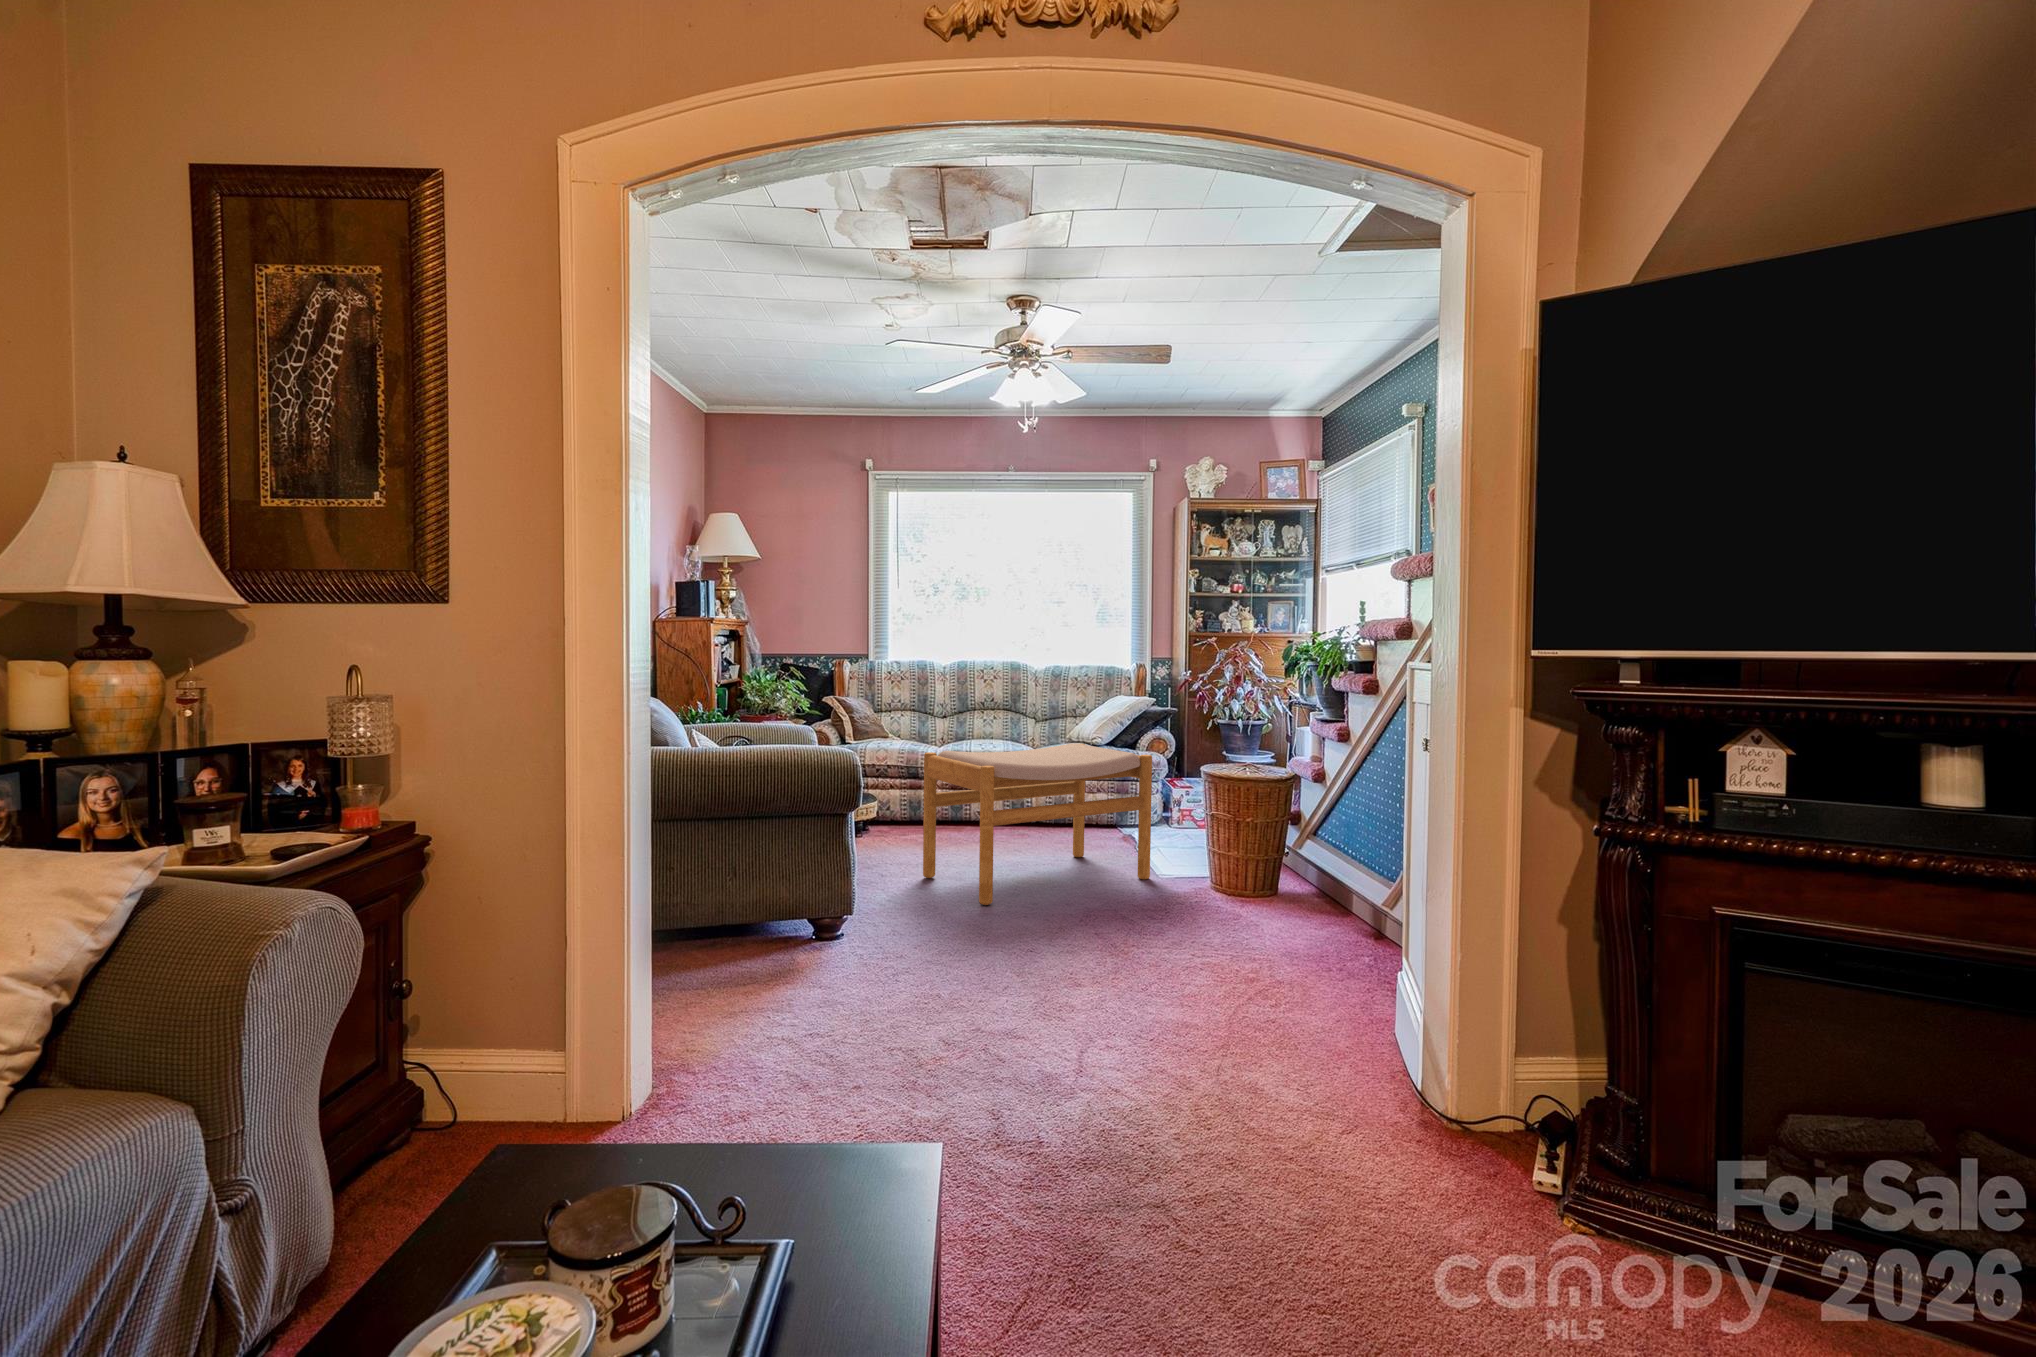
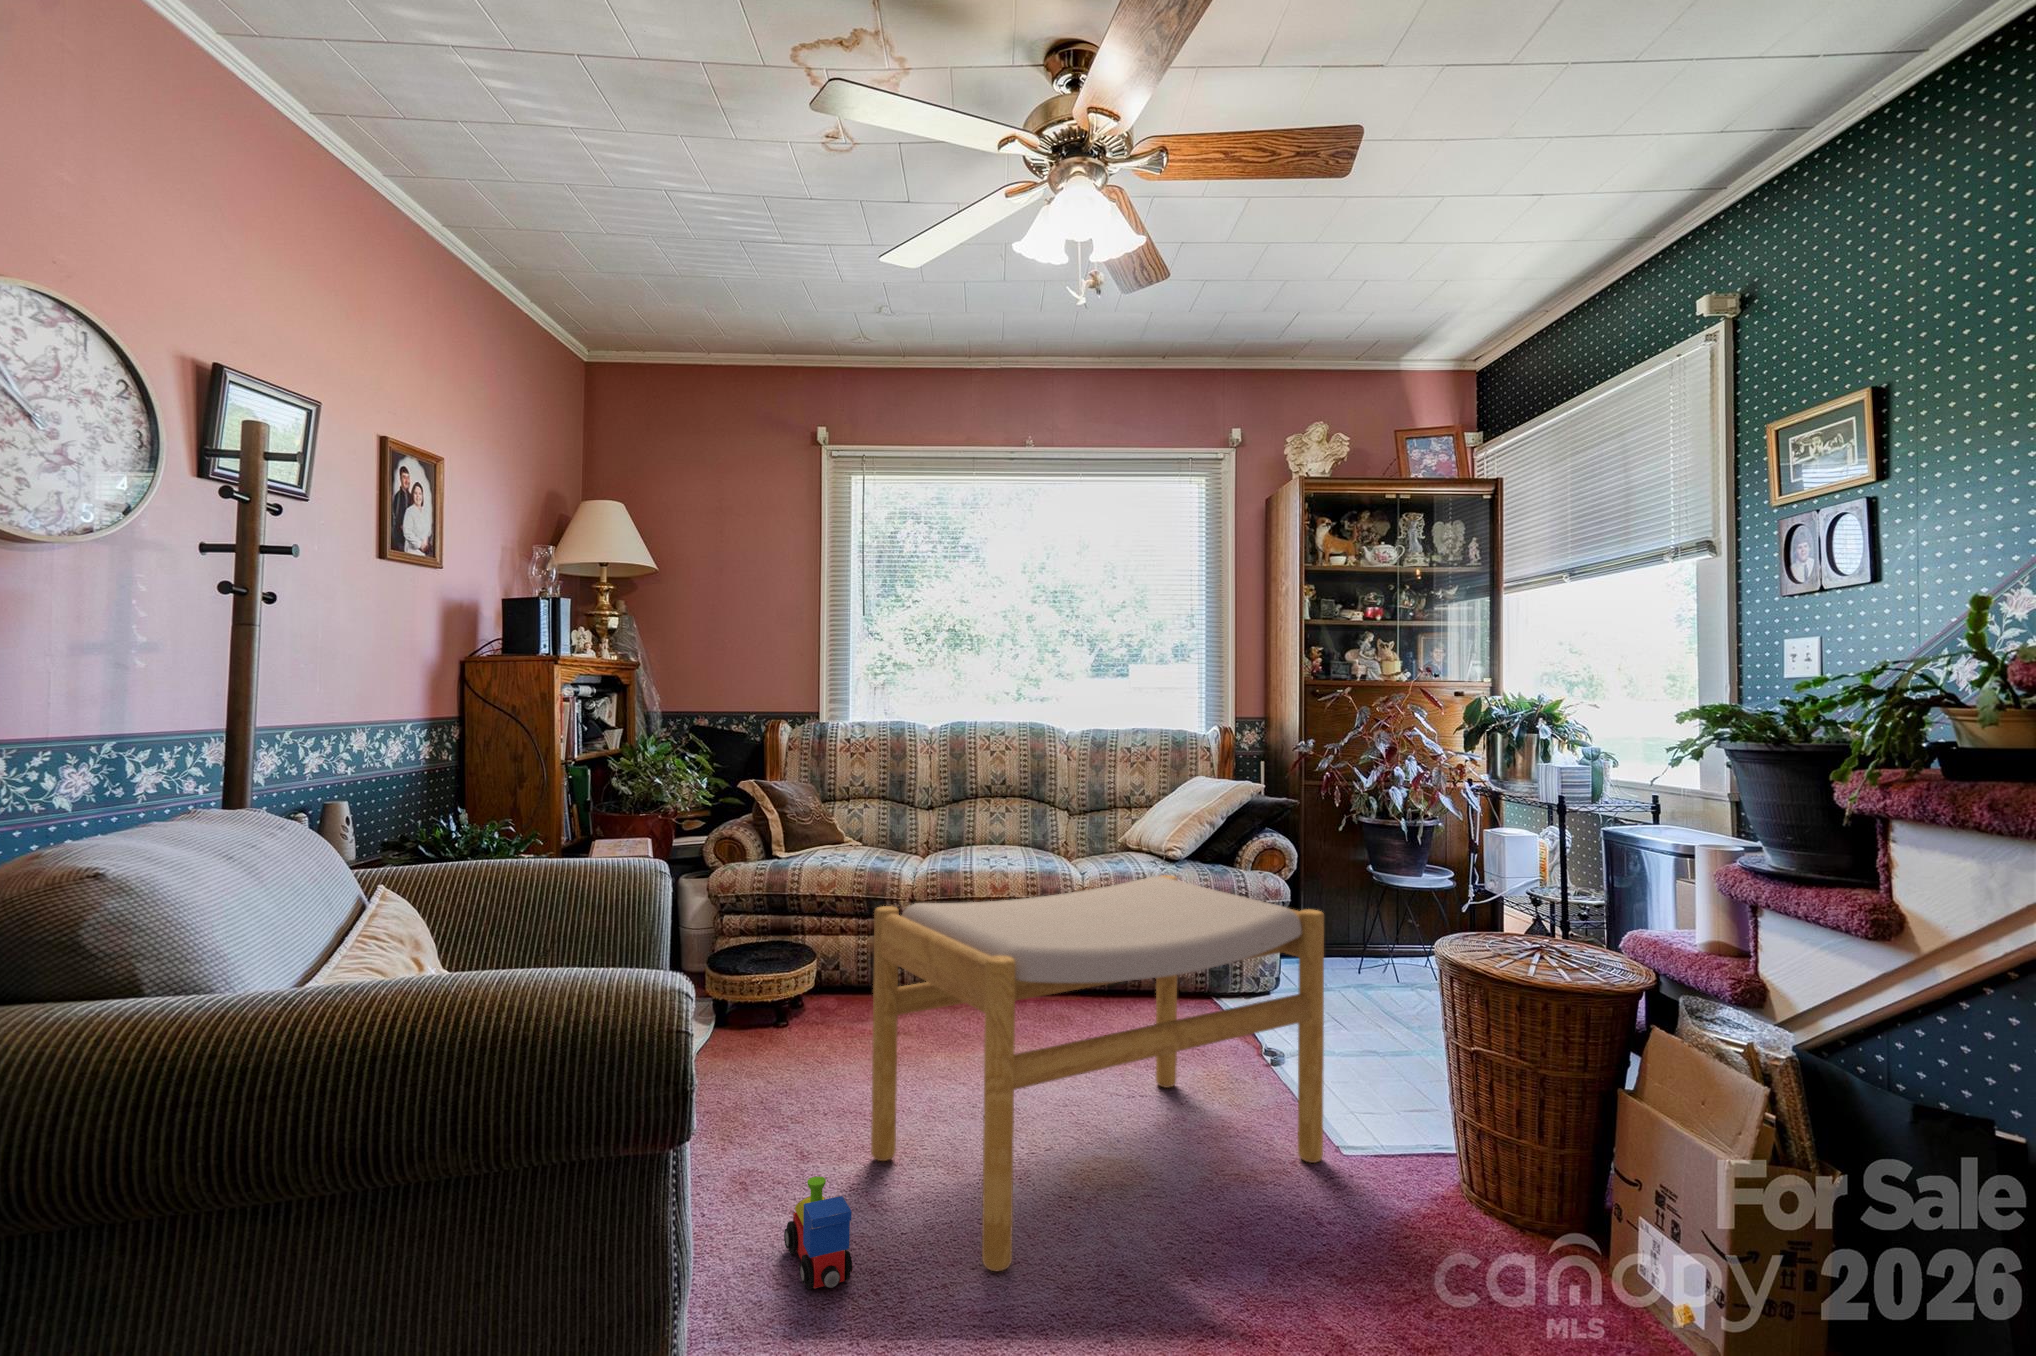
toy train: none [888,866,921,909] -> present [784,1177,852,1289]

